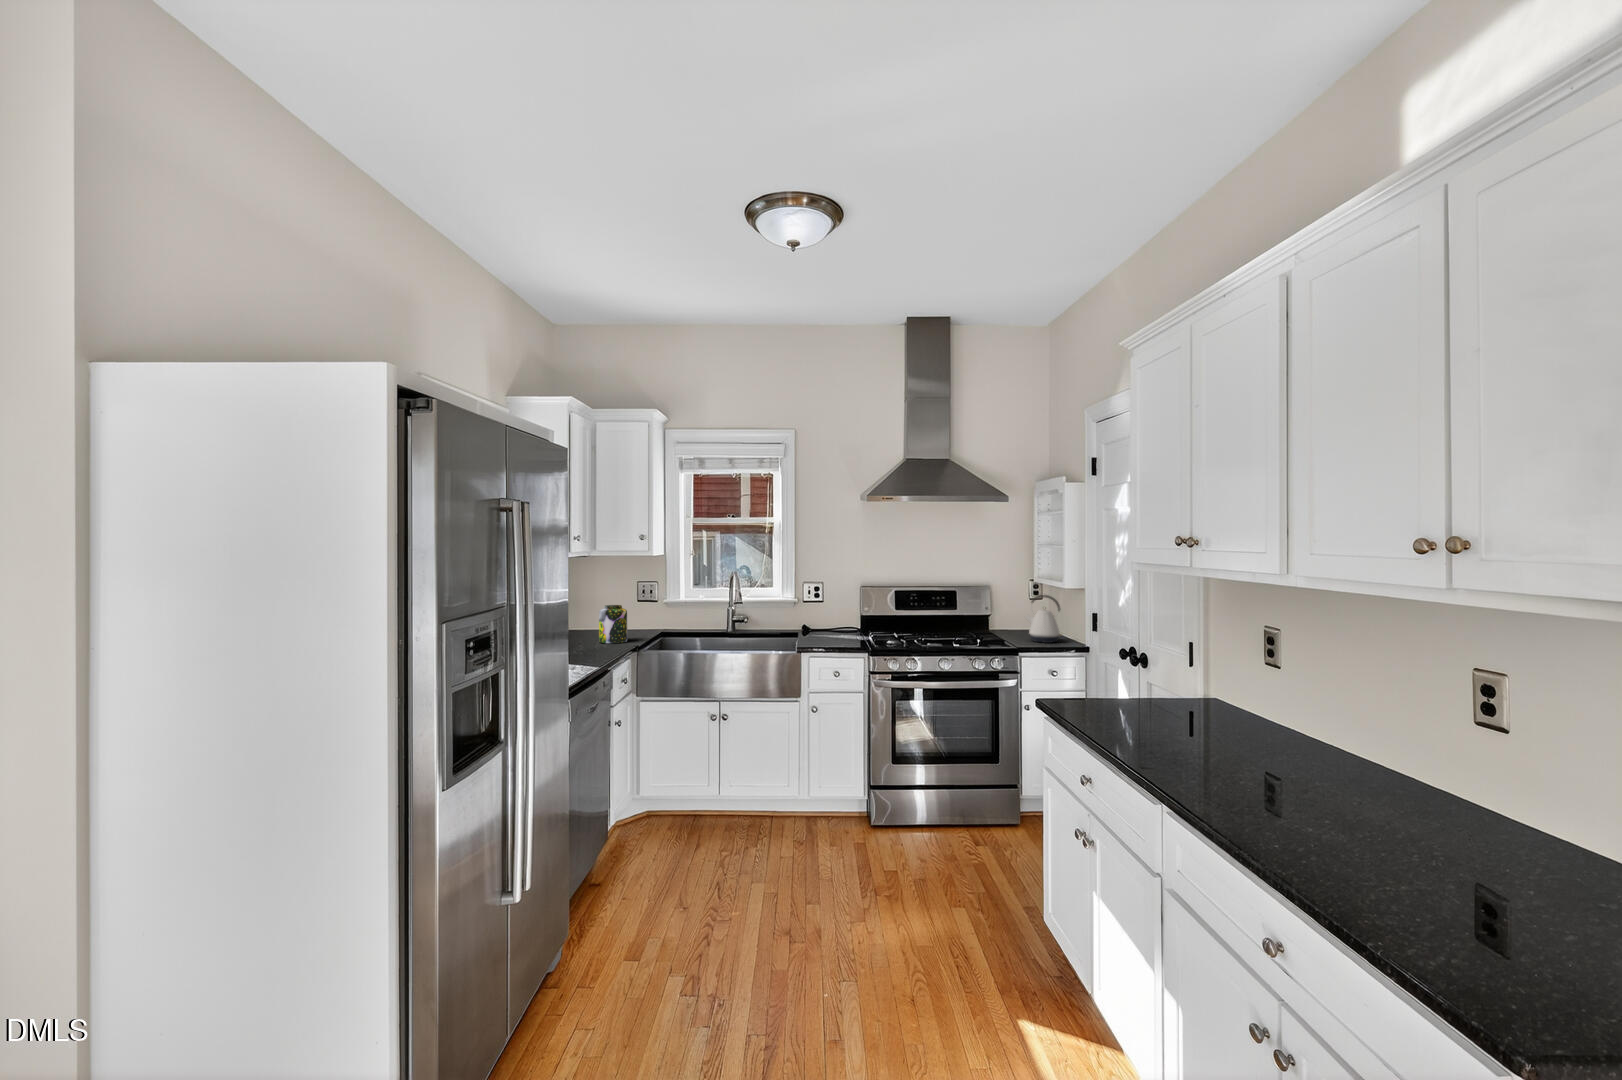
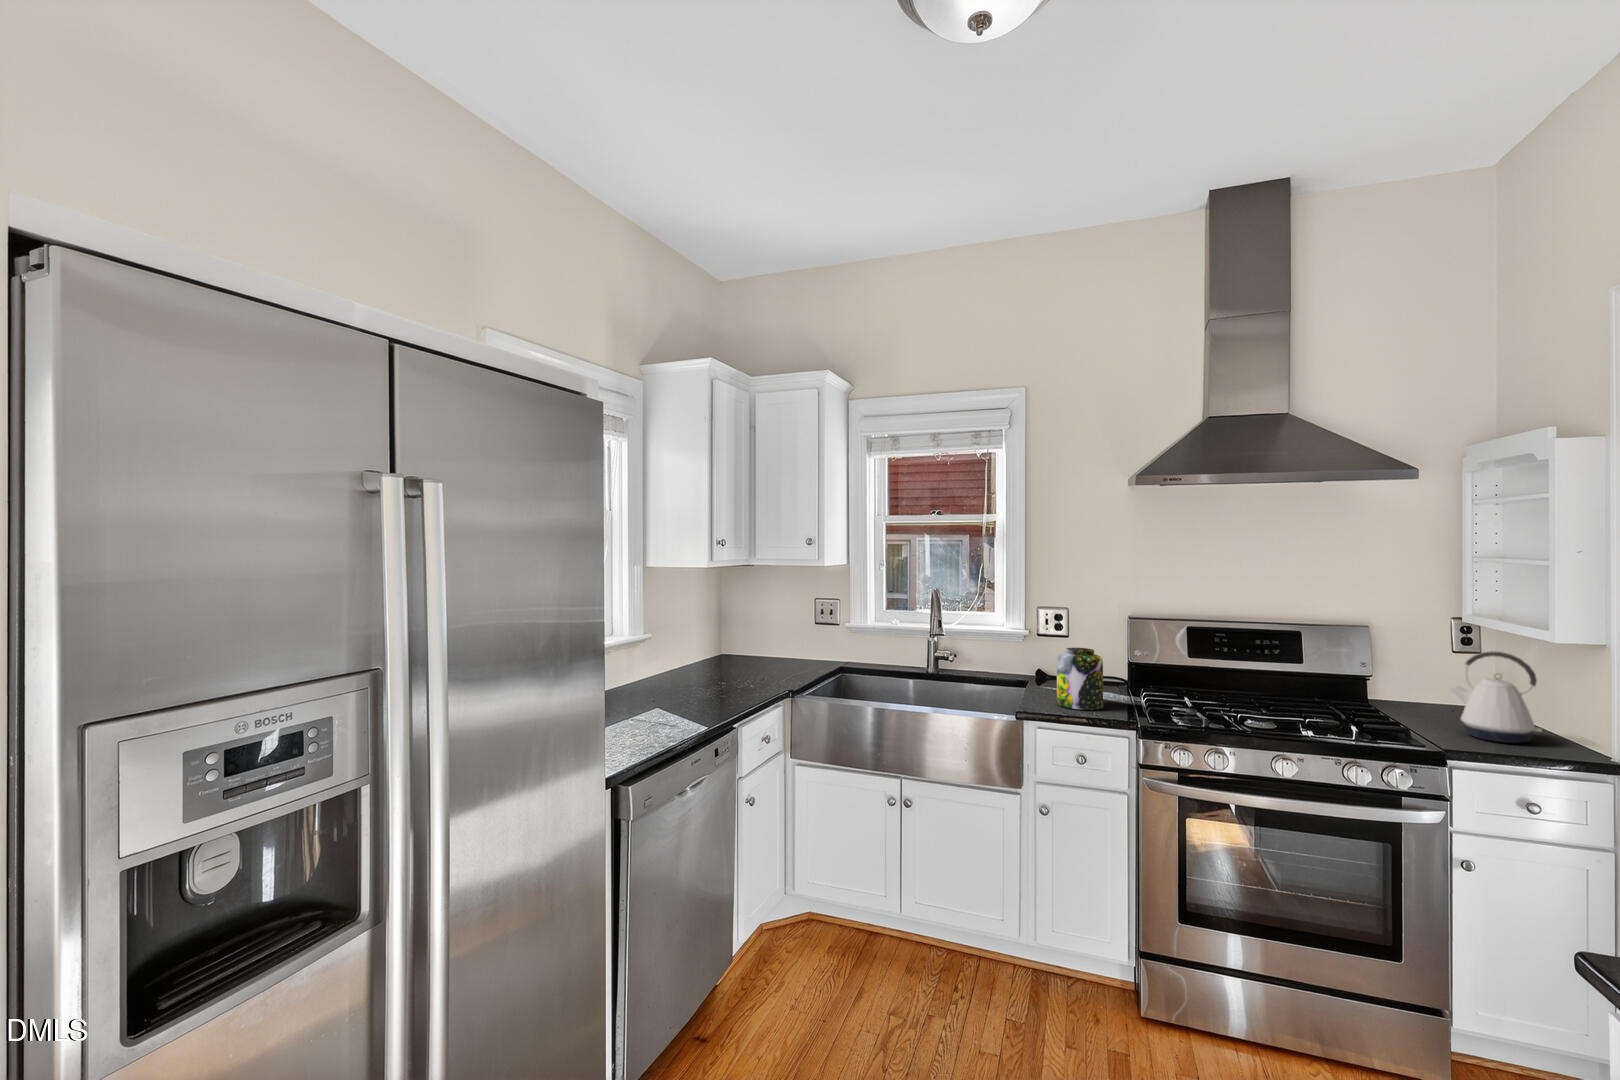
jar: present [599,605,627,643] -> present [1057,648,1103,710]

